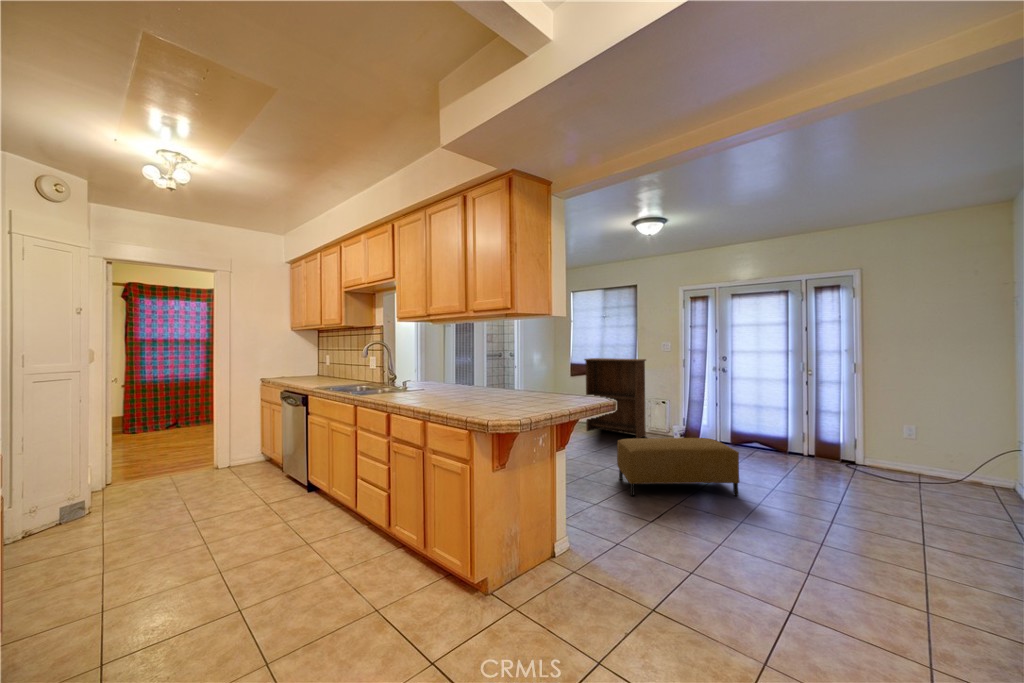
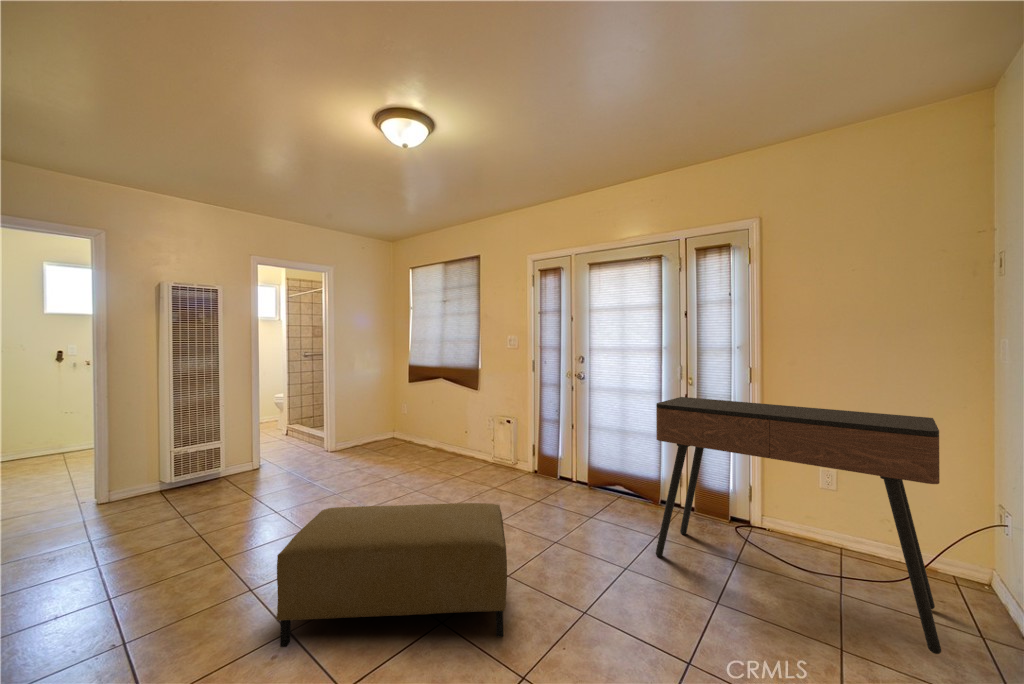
bookshelf: present [584,358,646,439] -> none [402,358,481,477]
console table: none [799,382,973,506] -> present [656,397,941,654]

